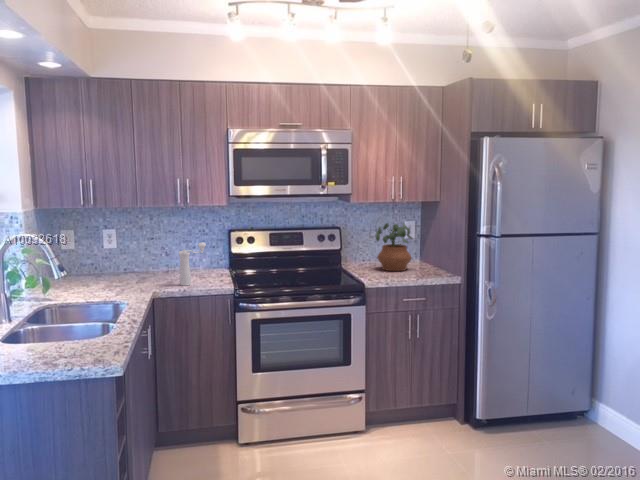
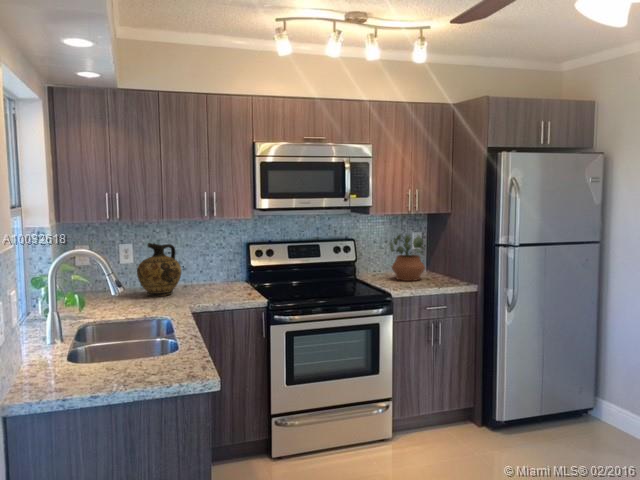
ceramic jug: none [114,228,158,281] -> present [137,243,182,296]
pepper mill: present [179,242,206,286] -> none [208,256,234,300]

